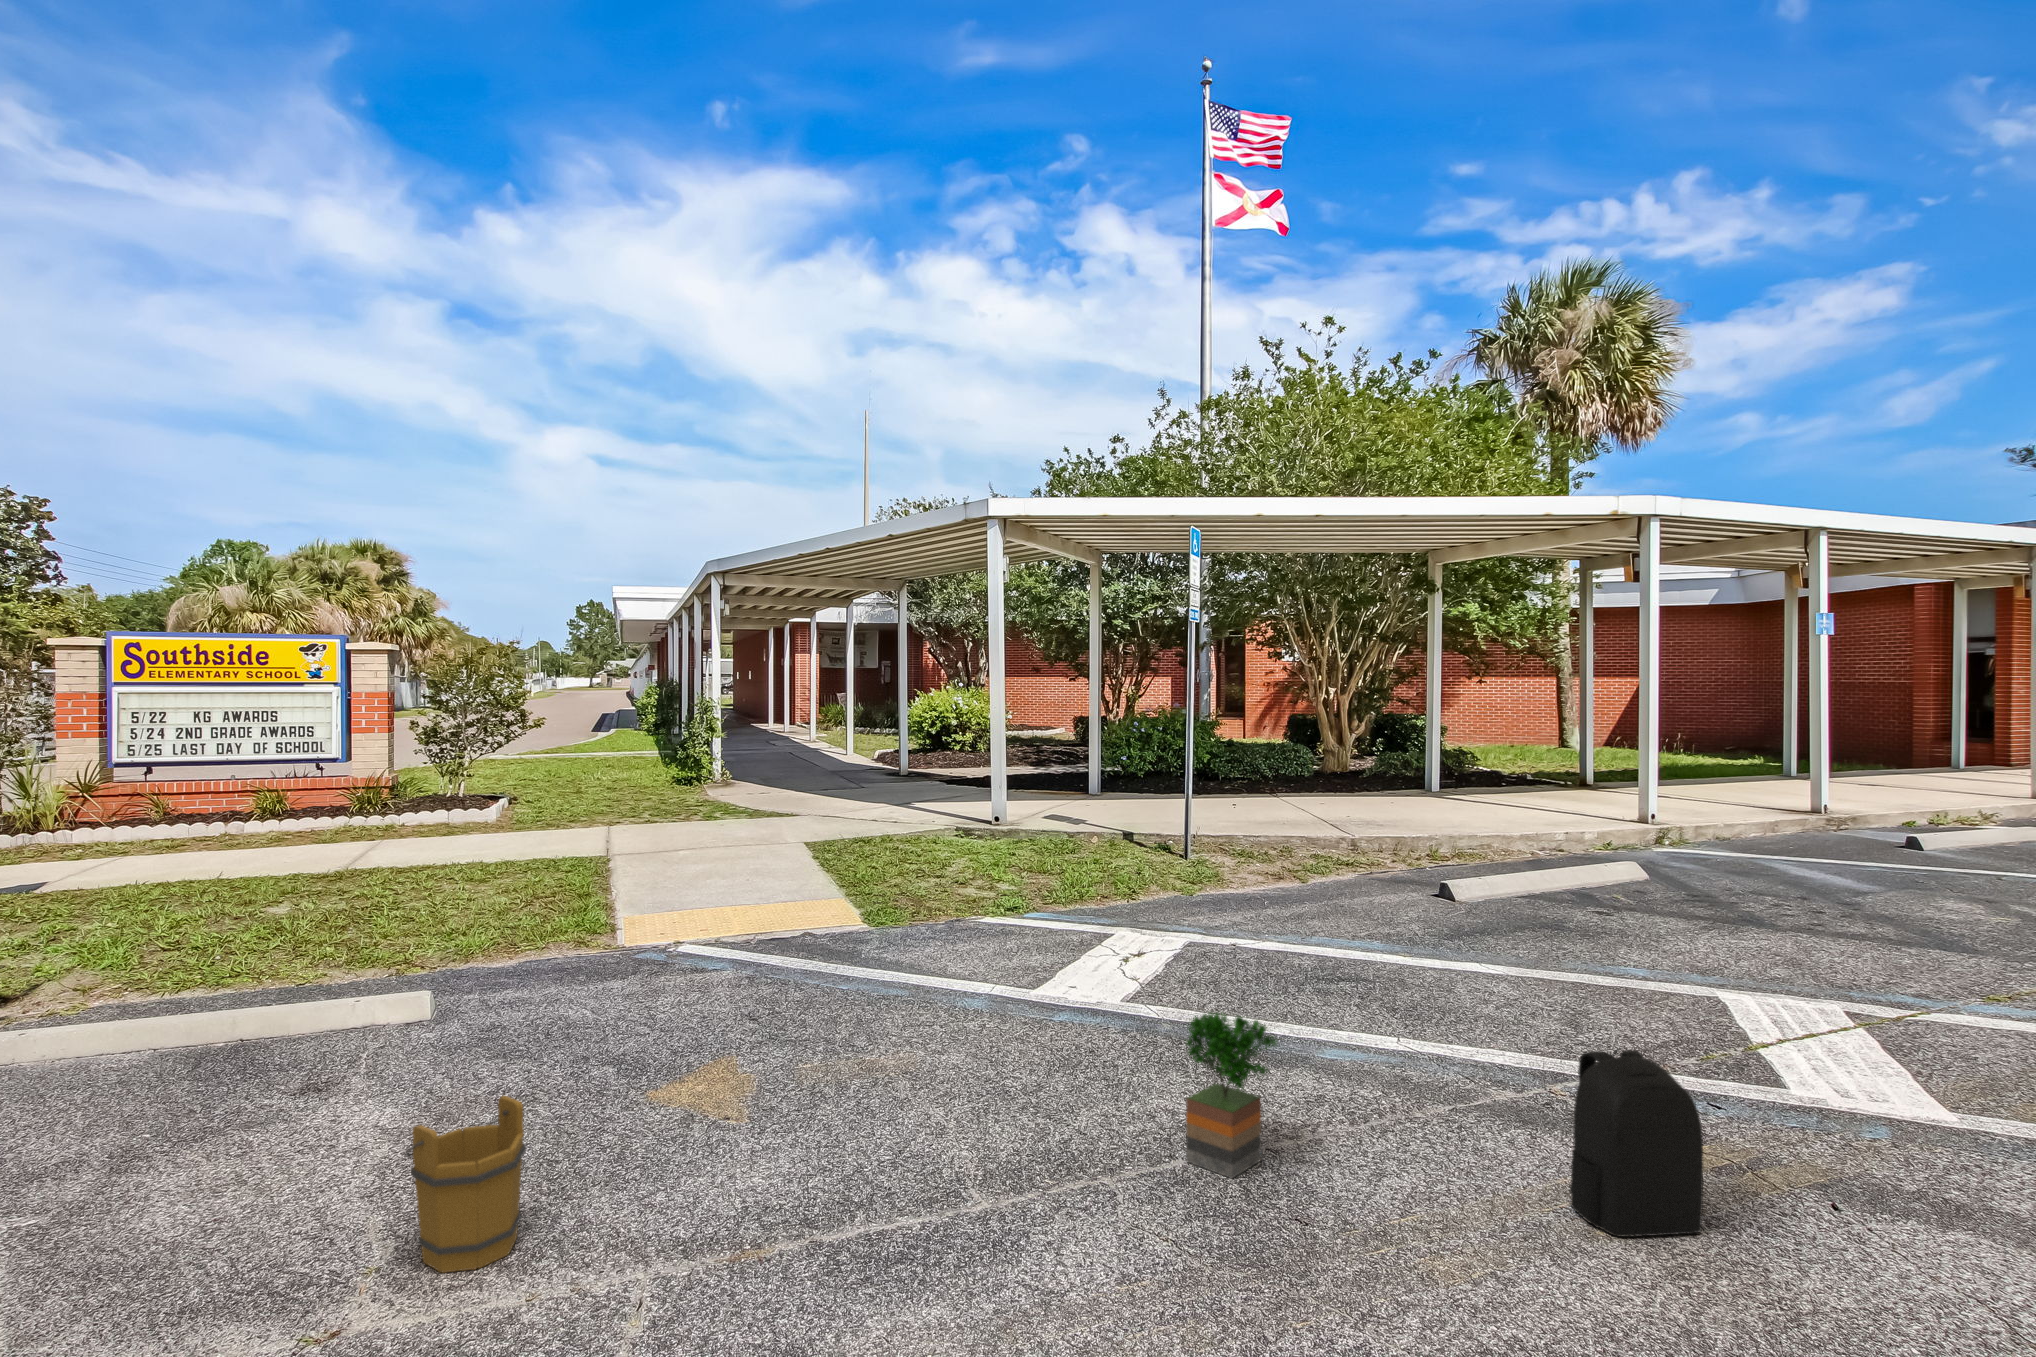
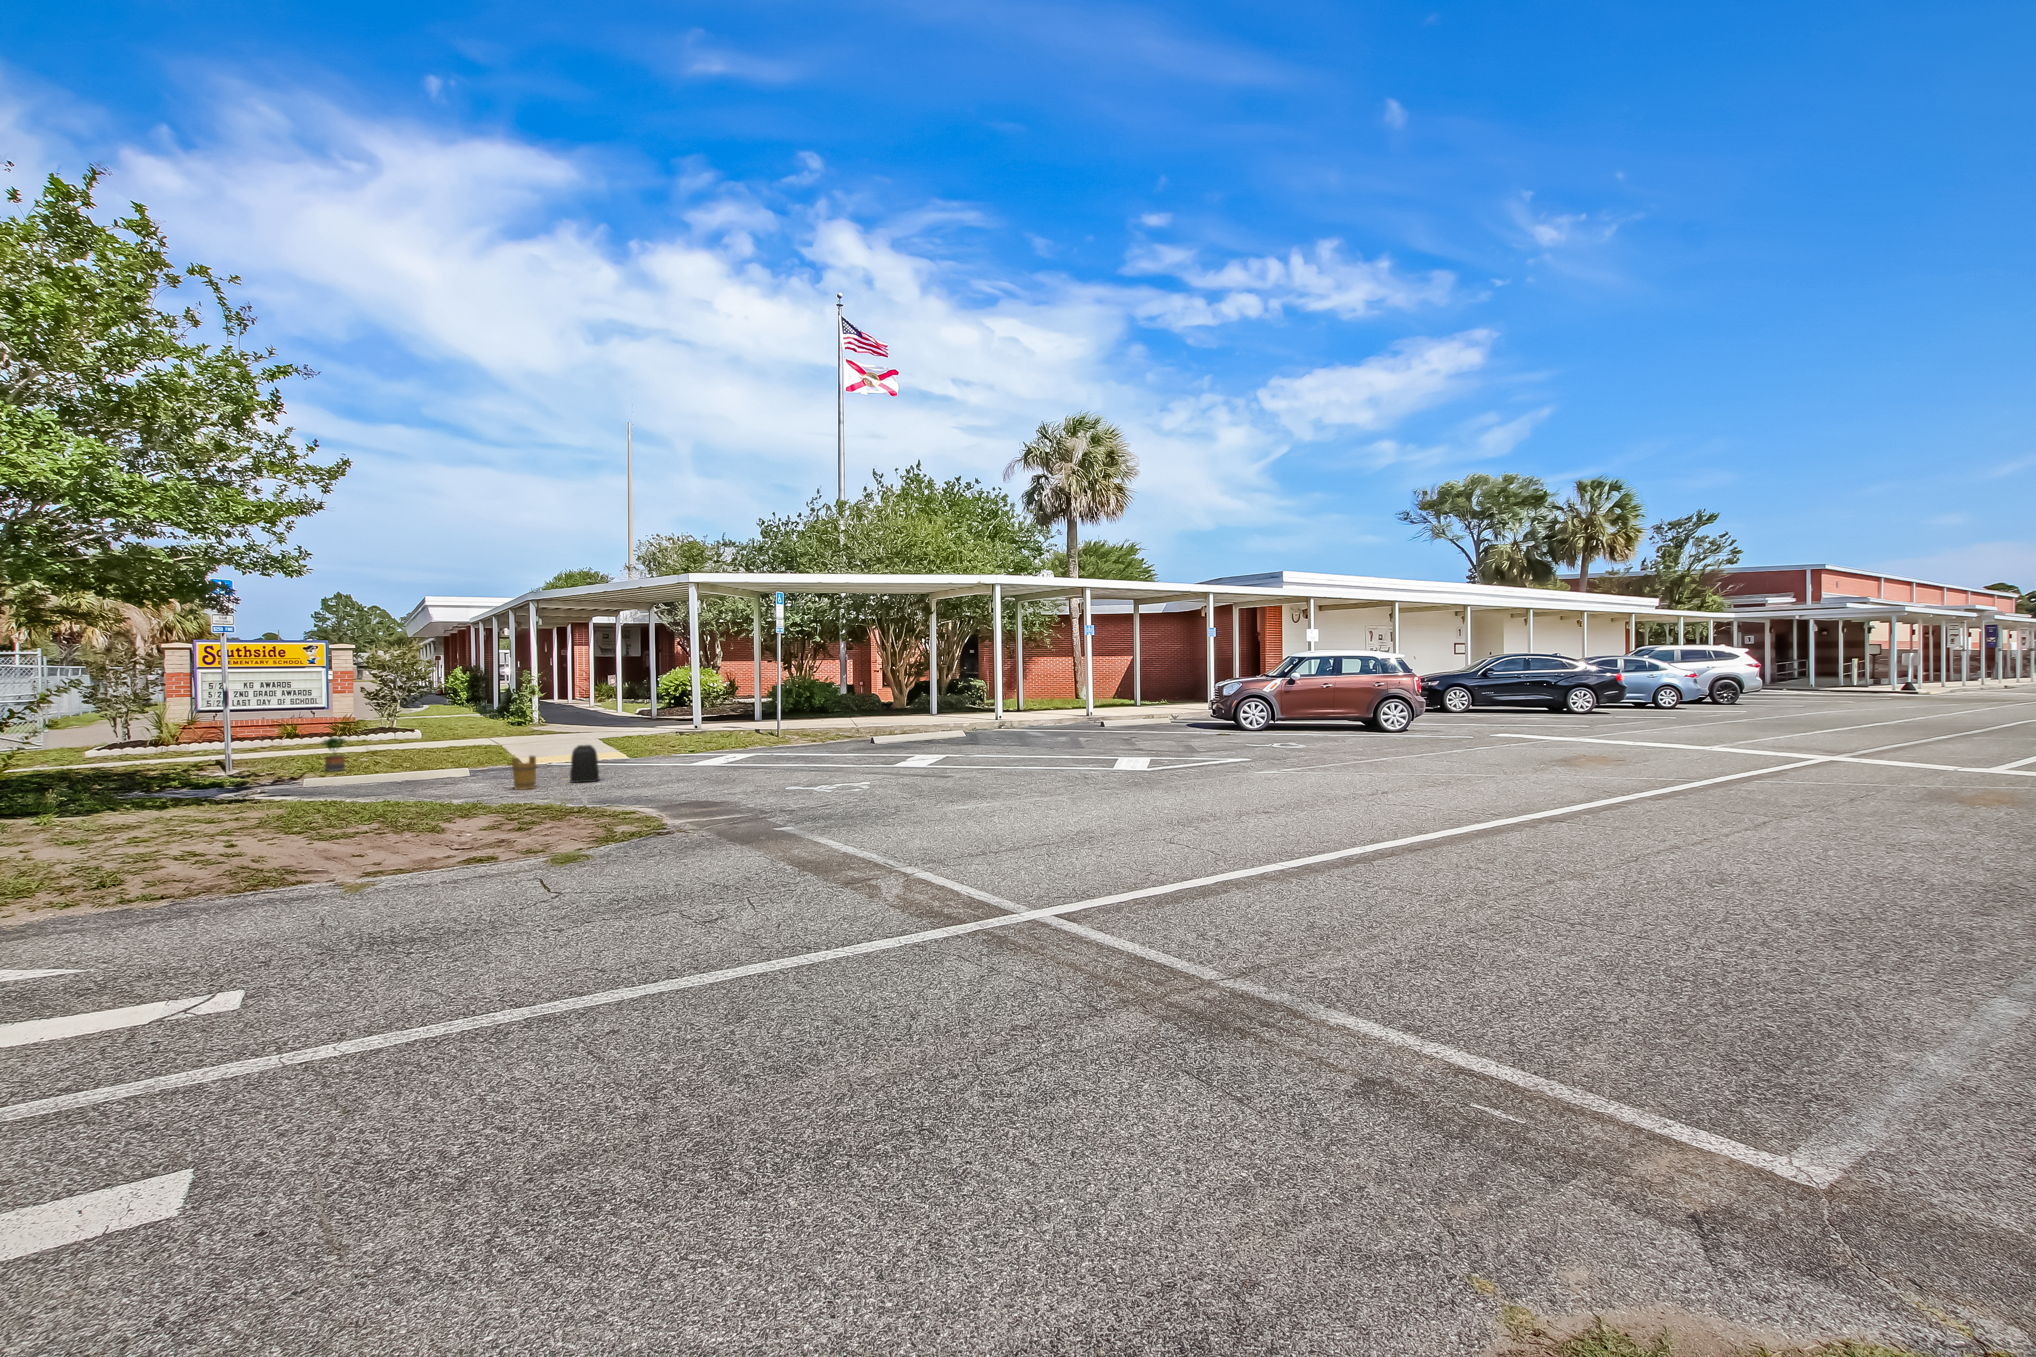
potted tree: present [1186,1013,1277,1178] -> present [321,737,346,772]
backpack: present [1569,1048,1703,1237] -> present [570,745,599,783]

